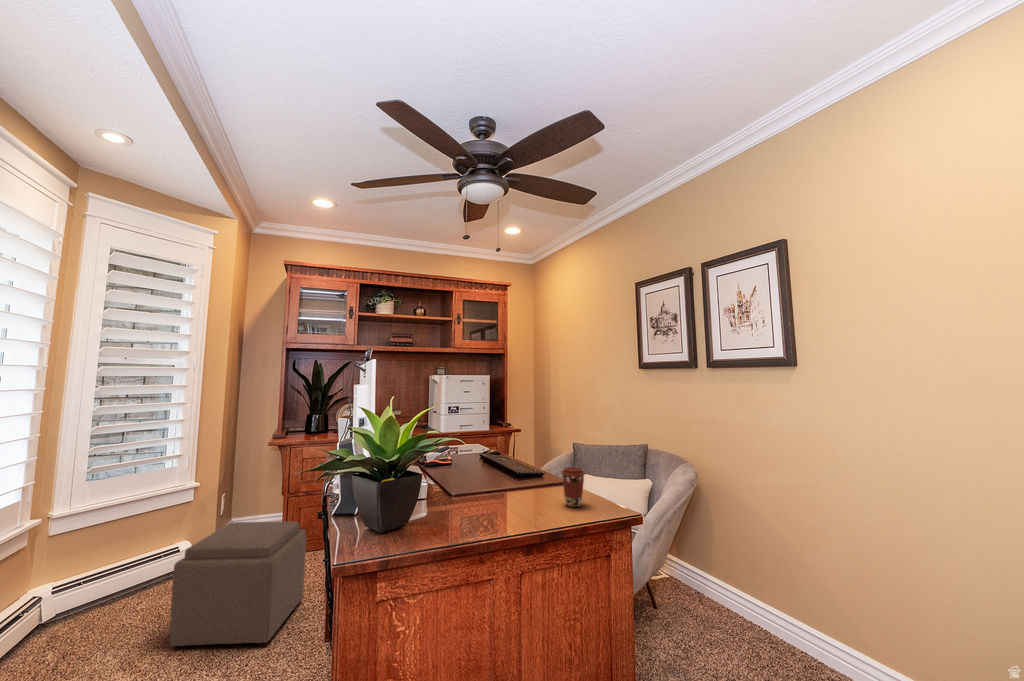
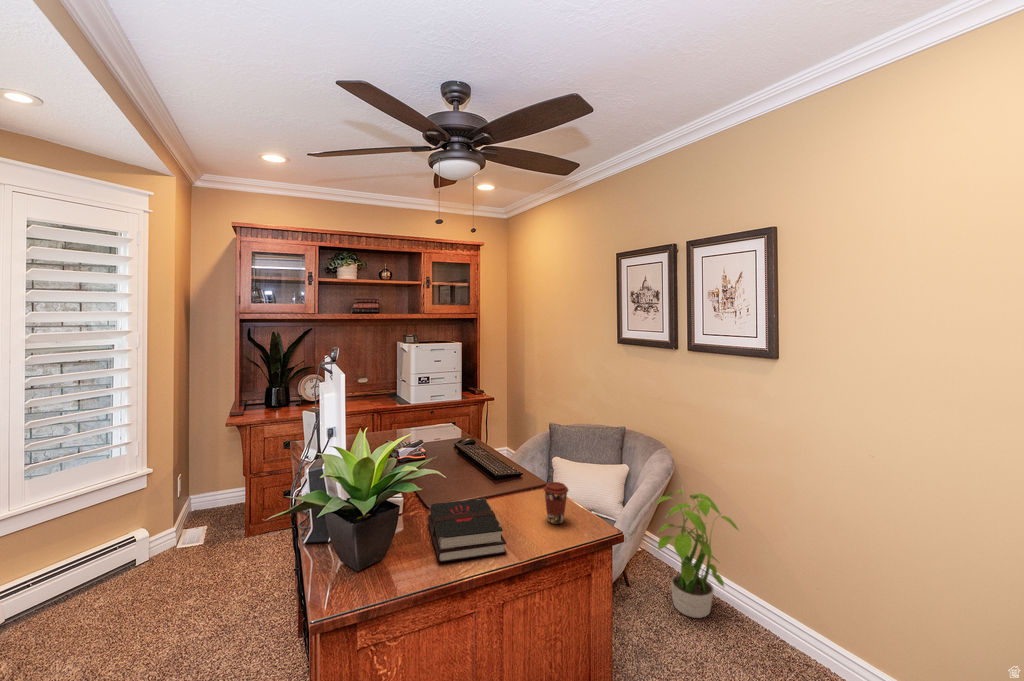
hardback book: none [450,483,524,529] -> present [427,499,506,562]
potted plant: none [677,499,770,641] -> present [657,490,739,618]
ottoman: present [170,521,306,647] -> none [131,513,274,649]

